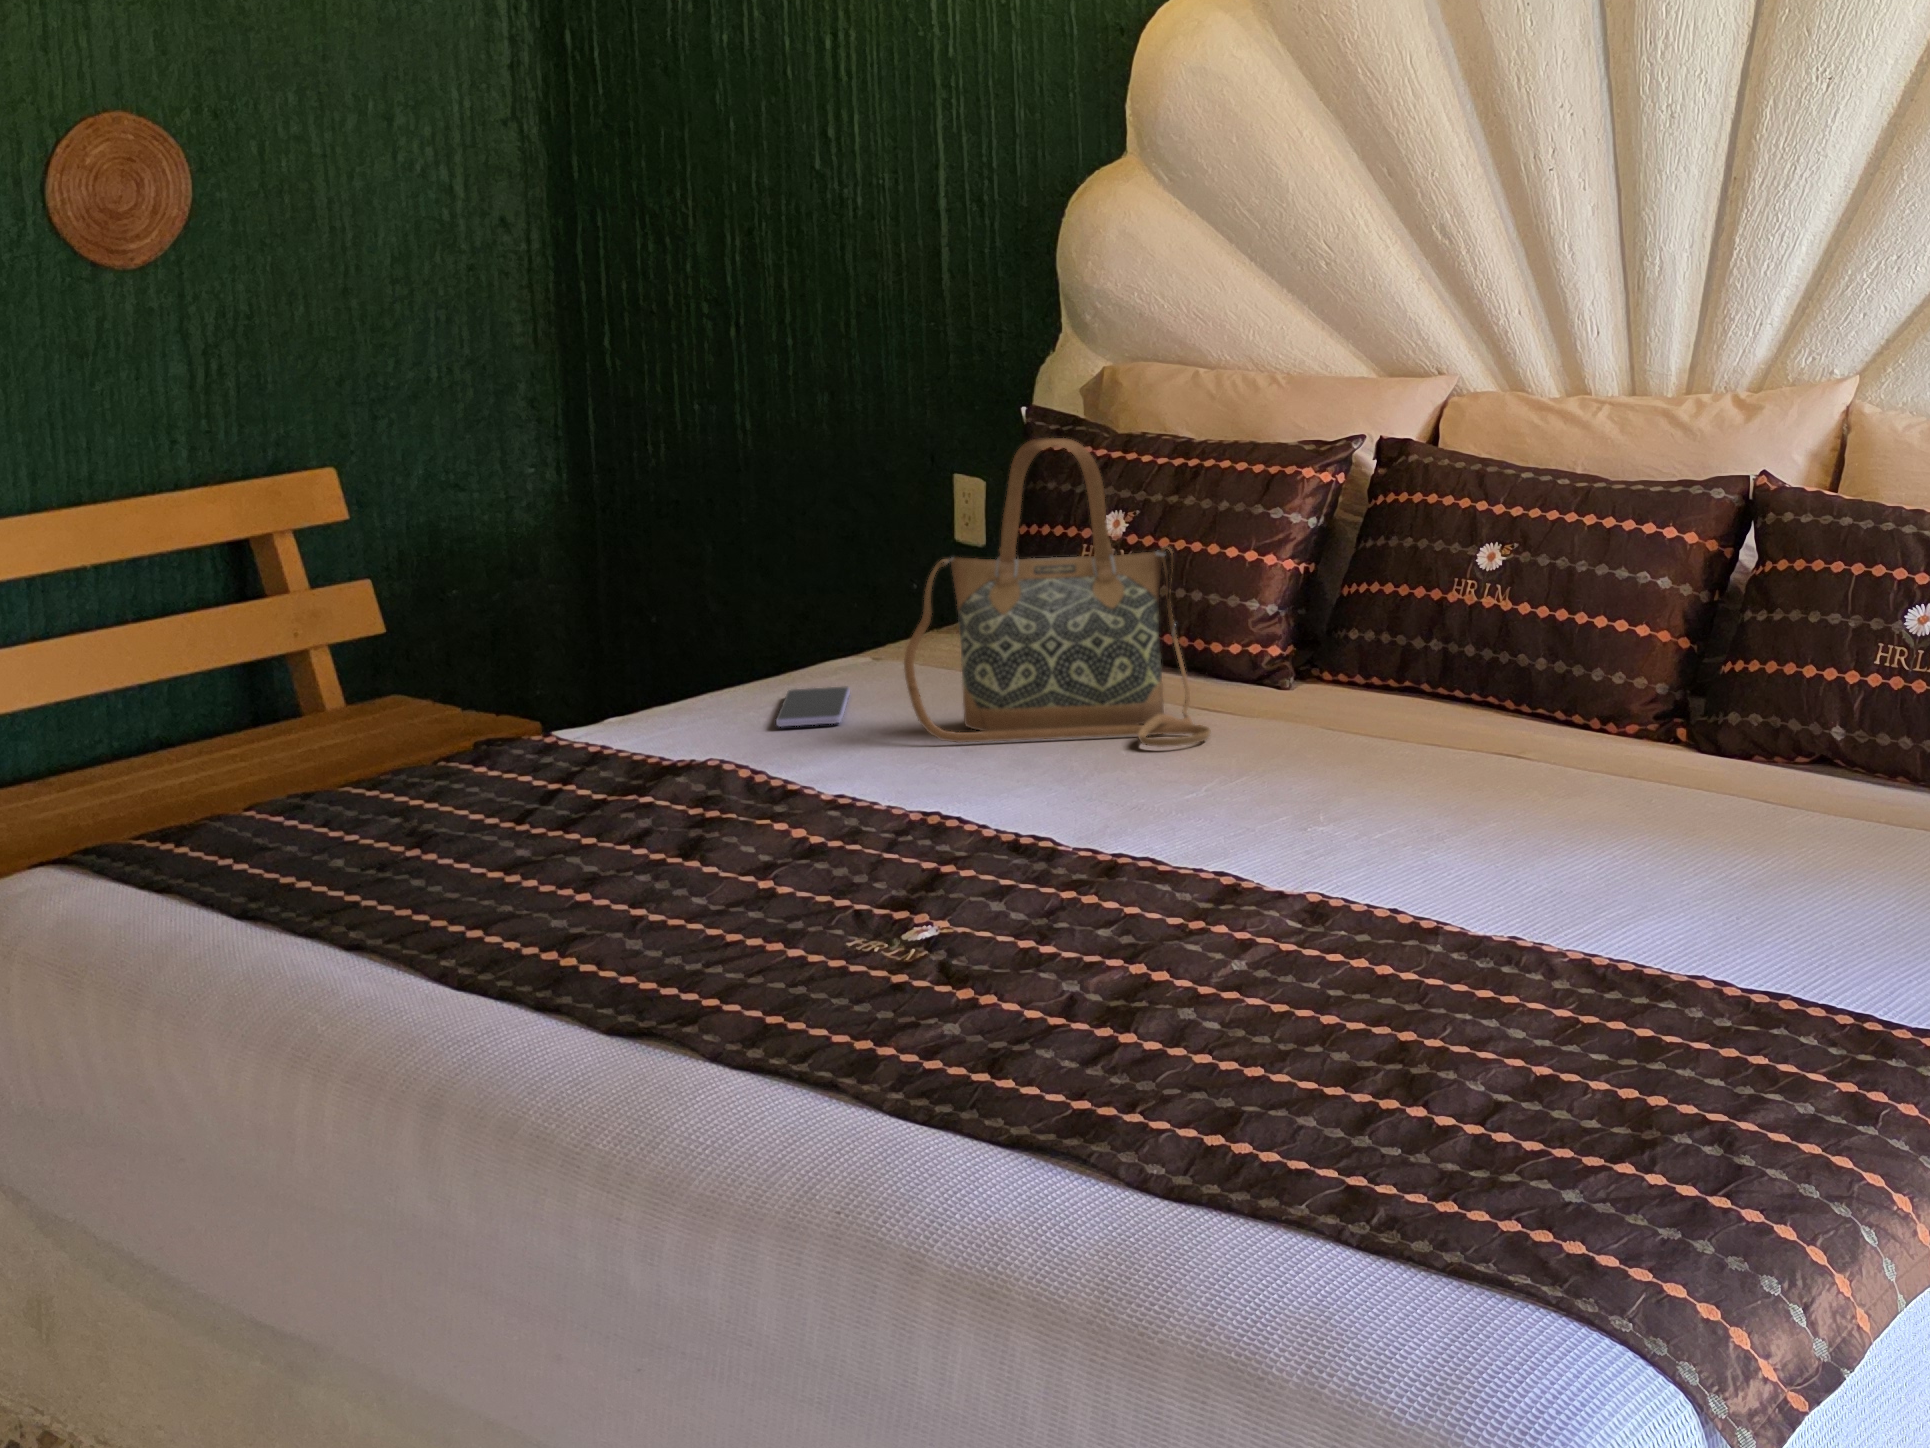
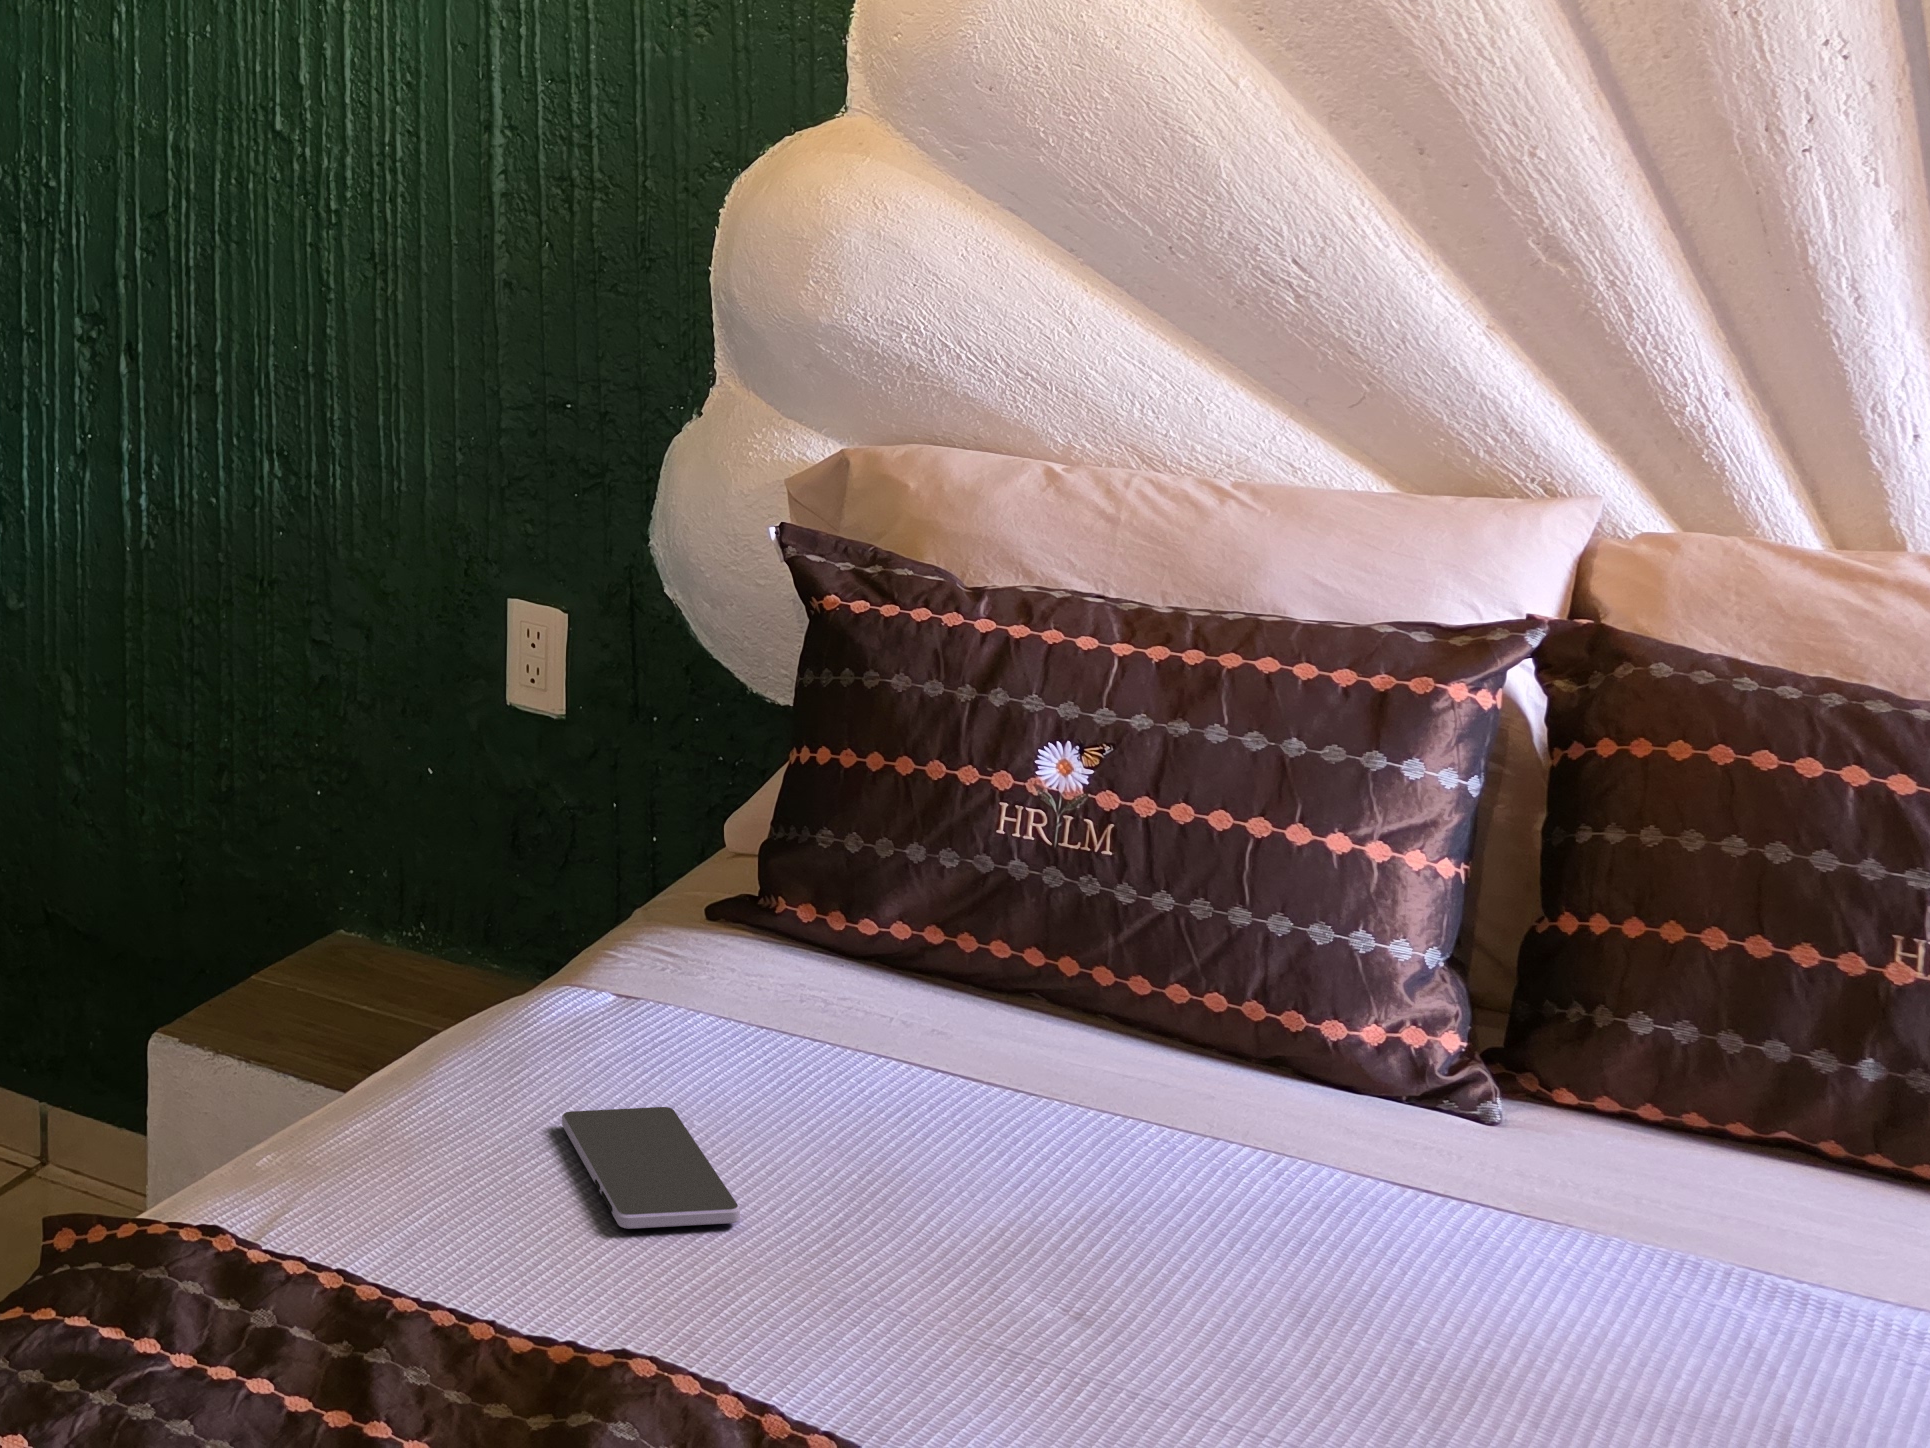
handbag: present [904,438,1211,747] -> none [912,669,1608,1355]

